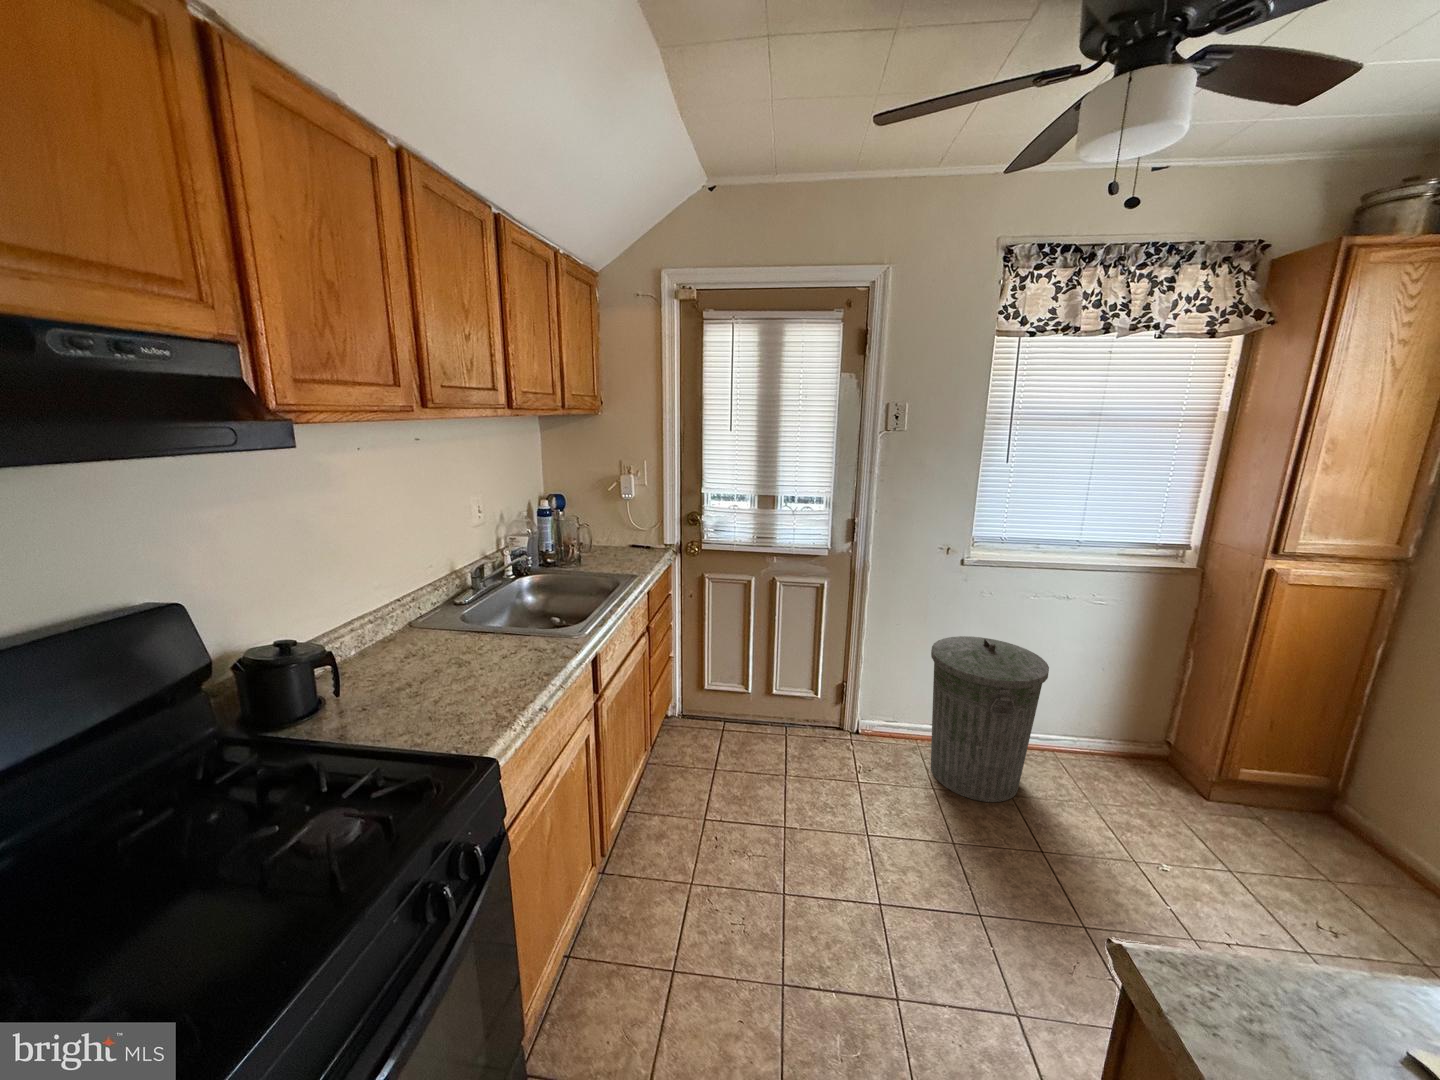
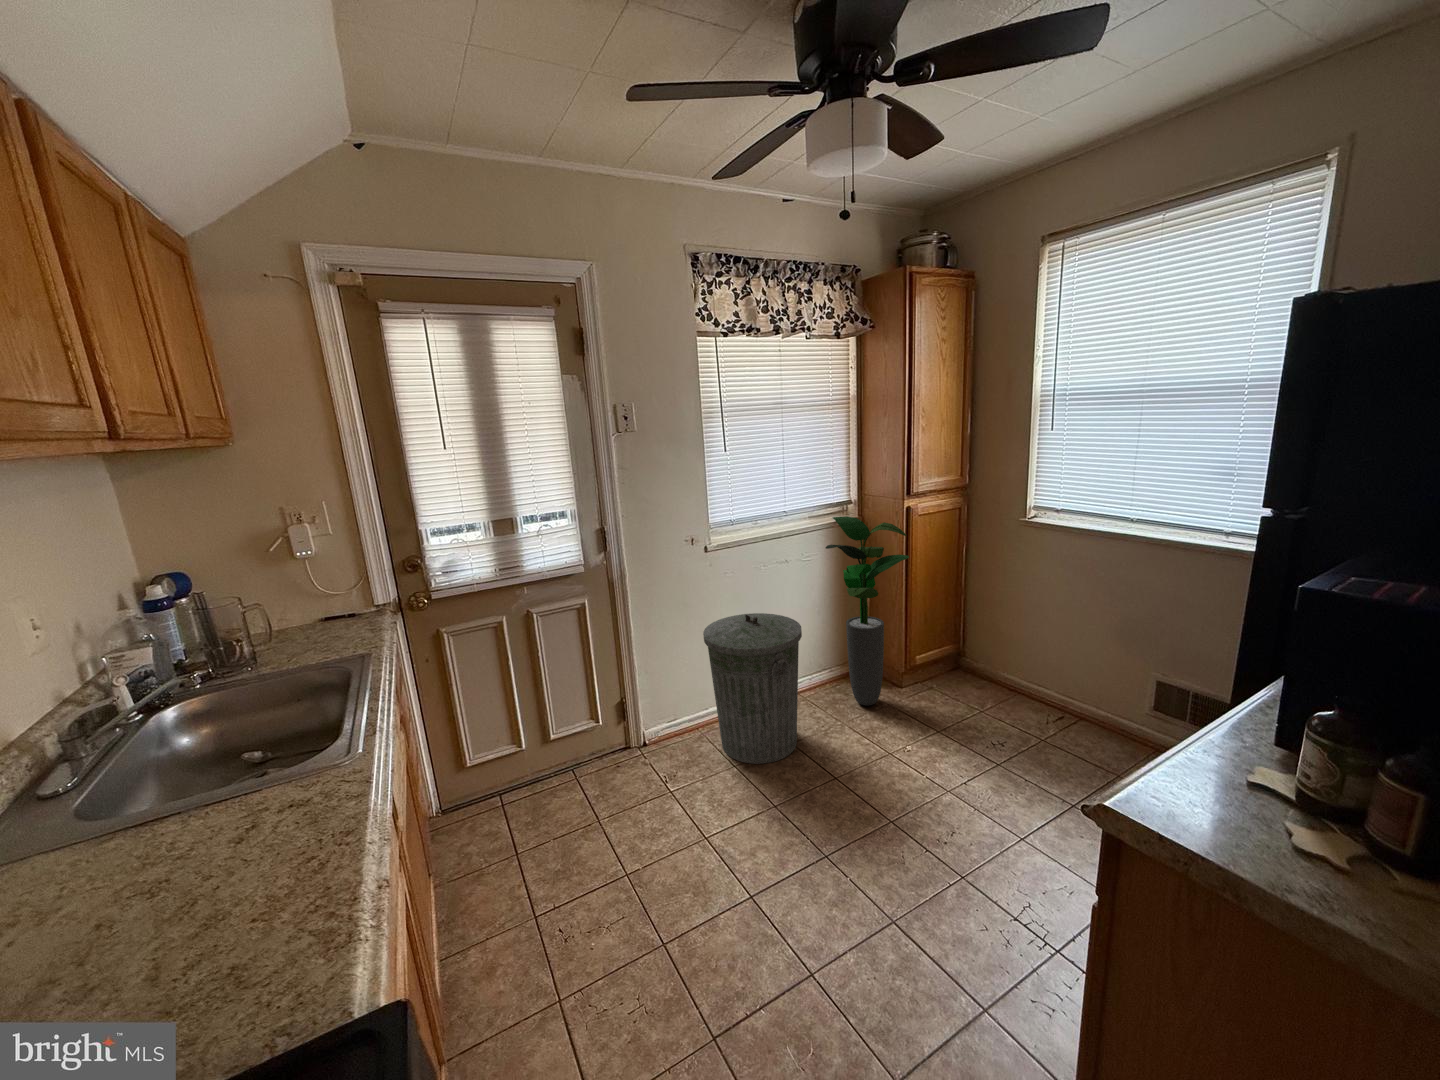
potted plant: none [1112,559,1246,797] -> present [826,516,909,705]

